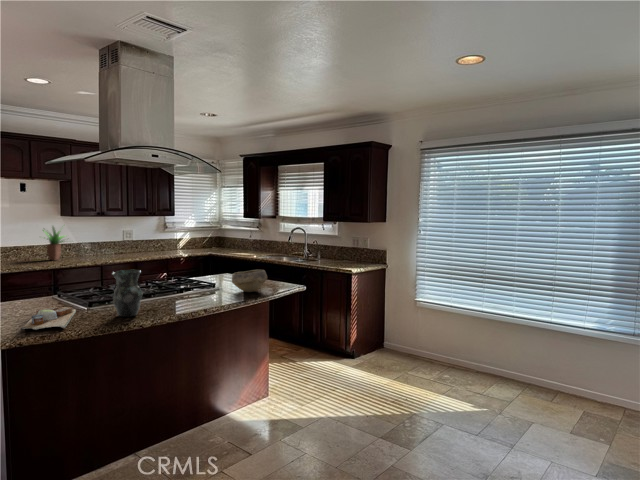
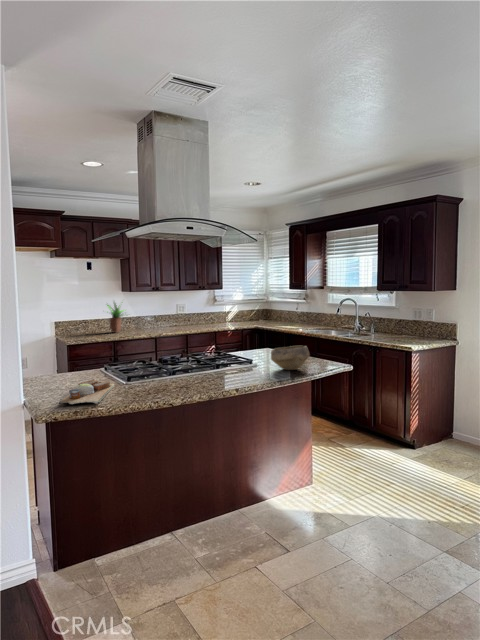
vase: present [112,270,142,317] -> none [144,345,175,394]

